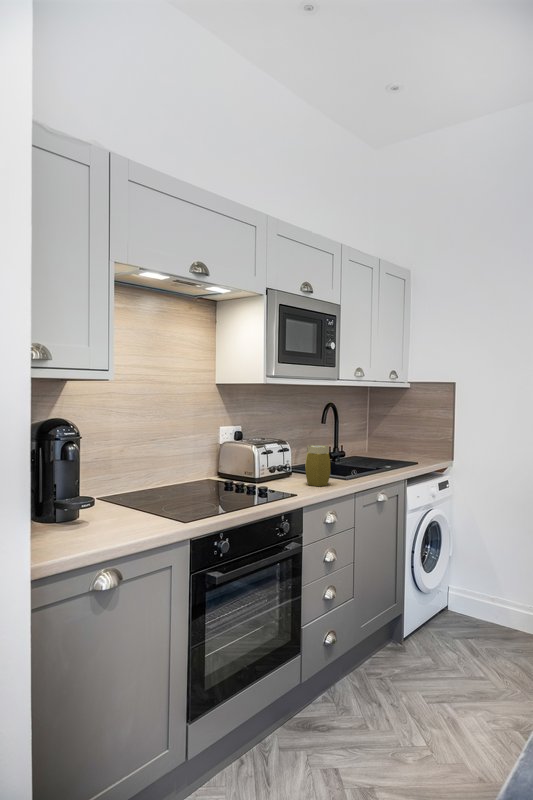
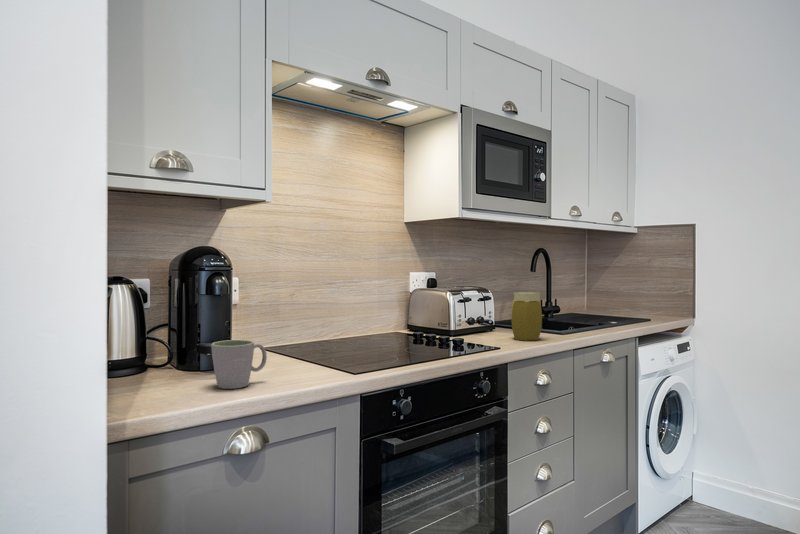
mug: none [74,498,117,539] -> present [211,340,267,389]

